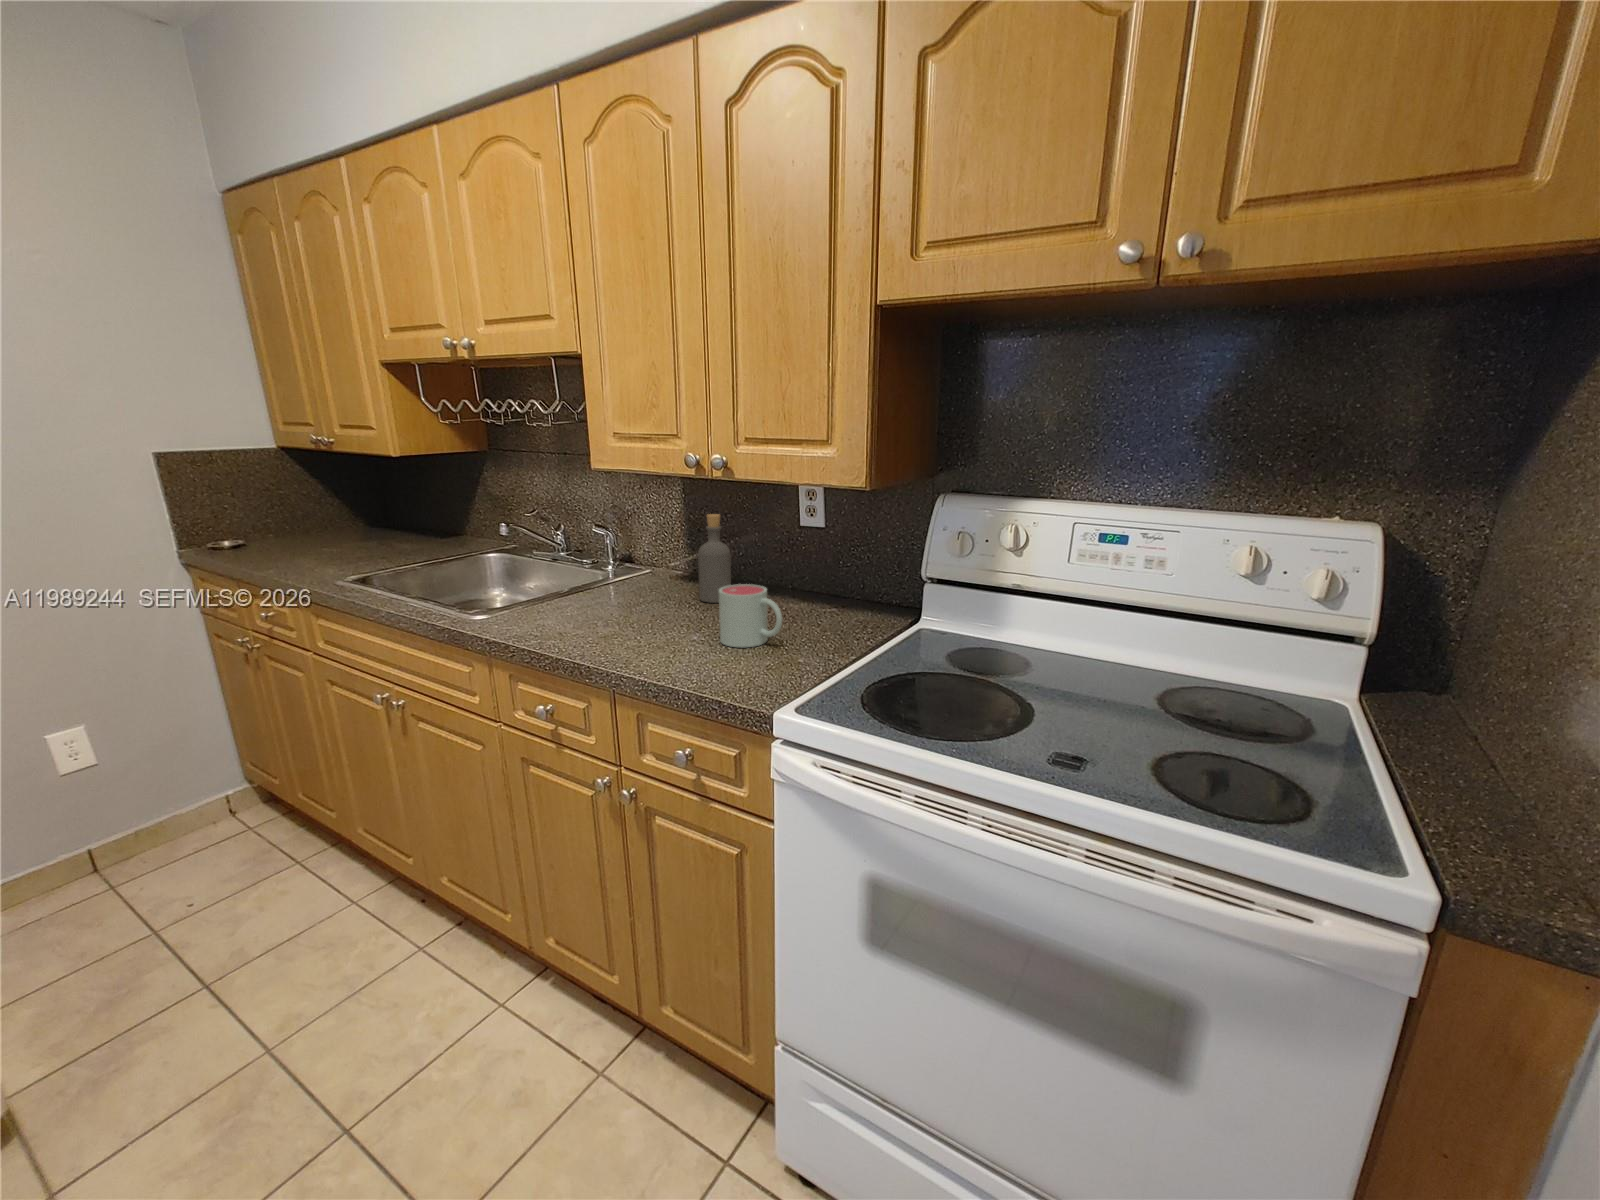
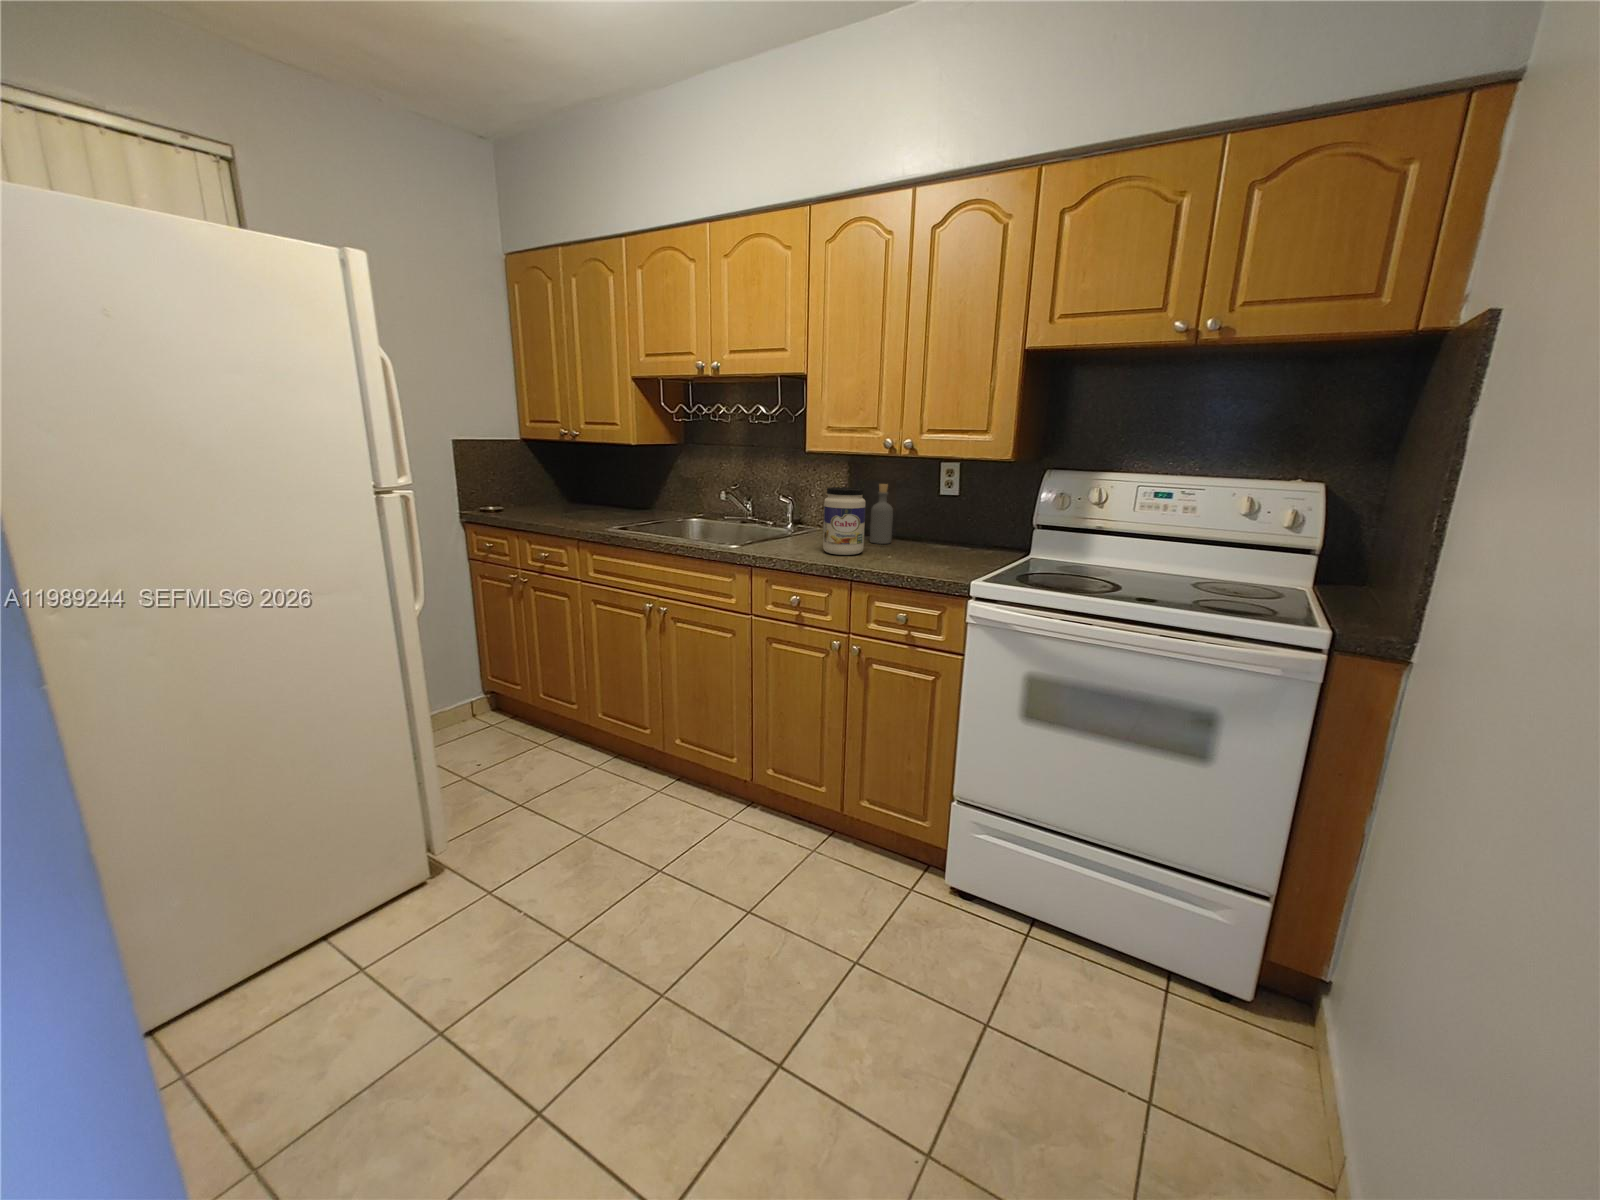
jar: none [597,526,666,634] -> present [823,487,866,555]
mug: present [719,584,782,647] -> none [905,524,950,562]

